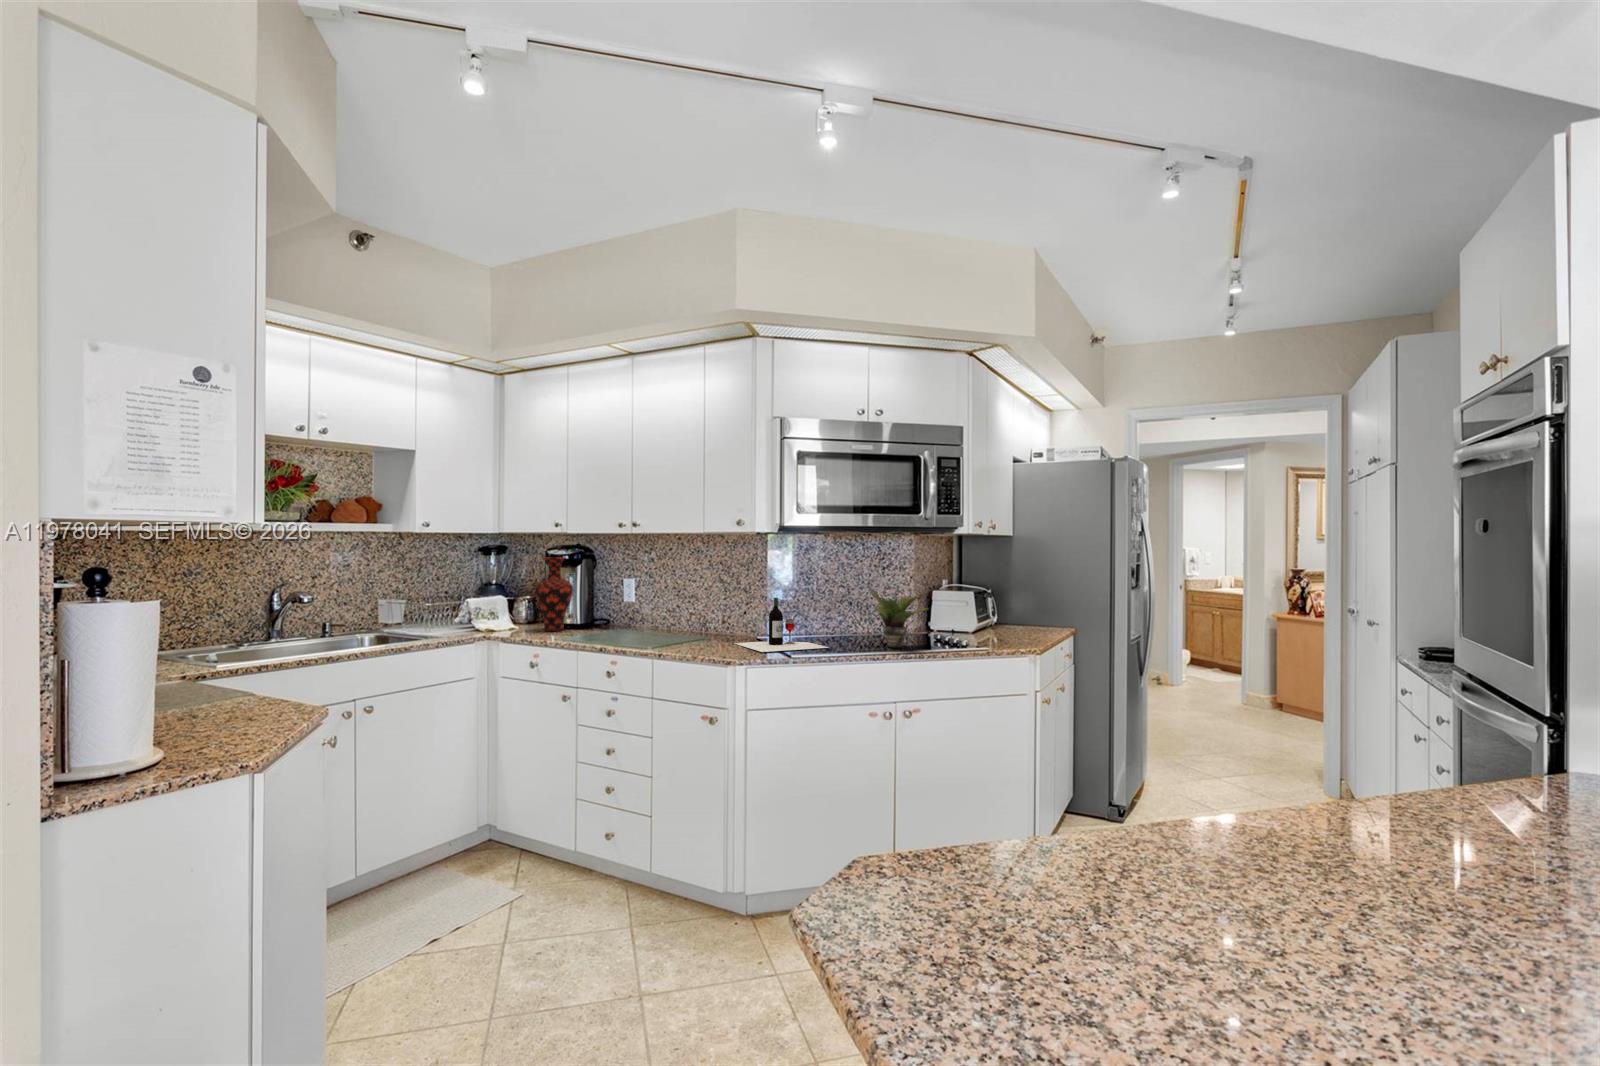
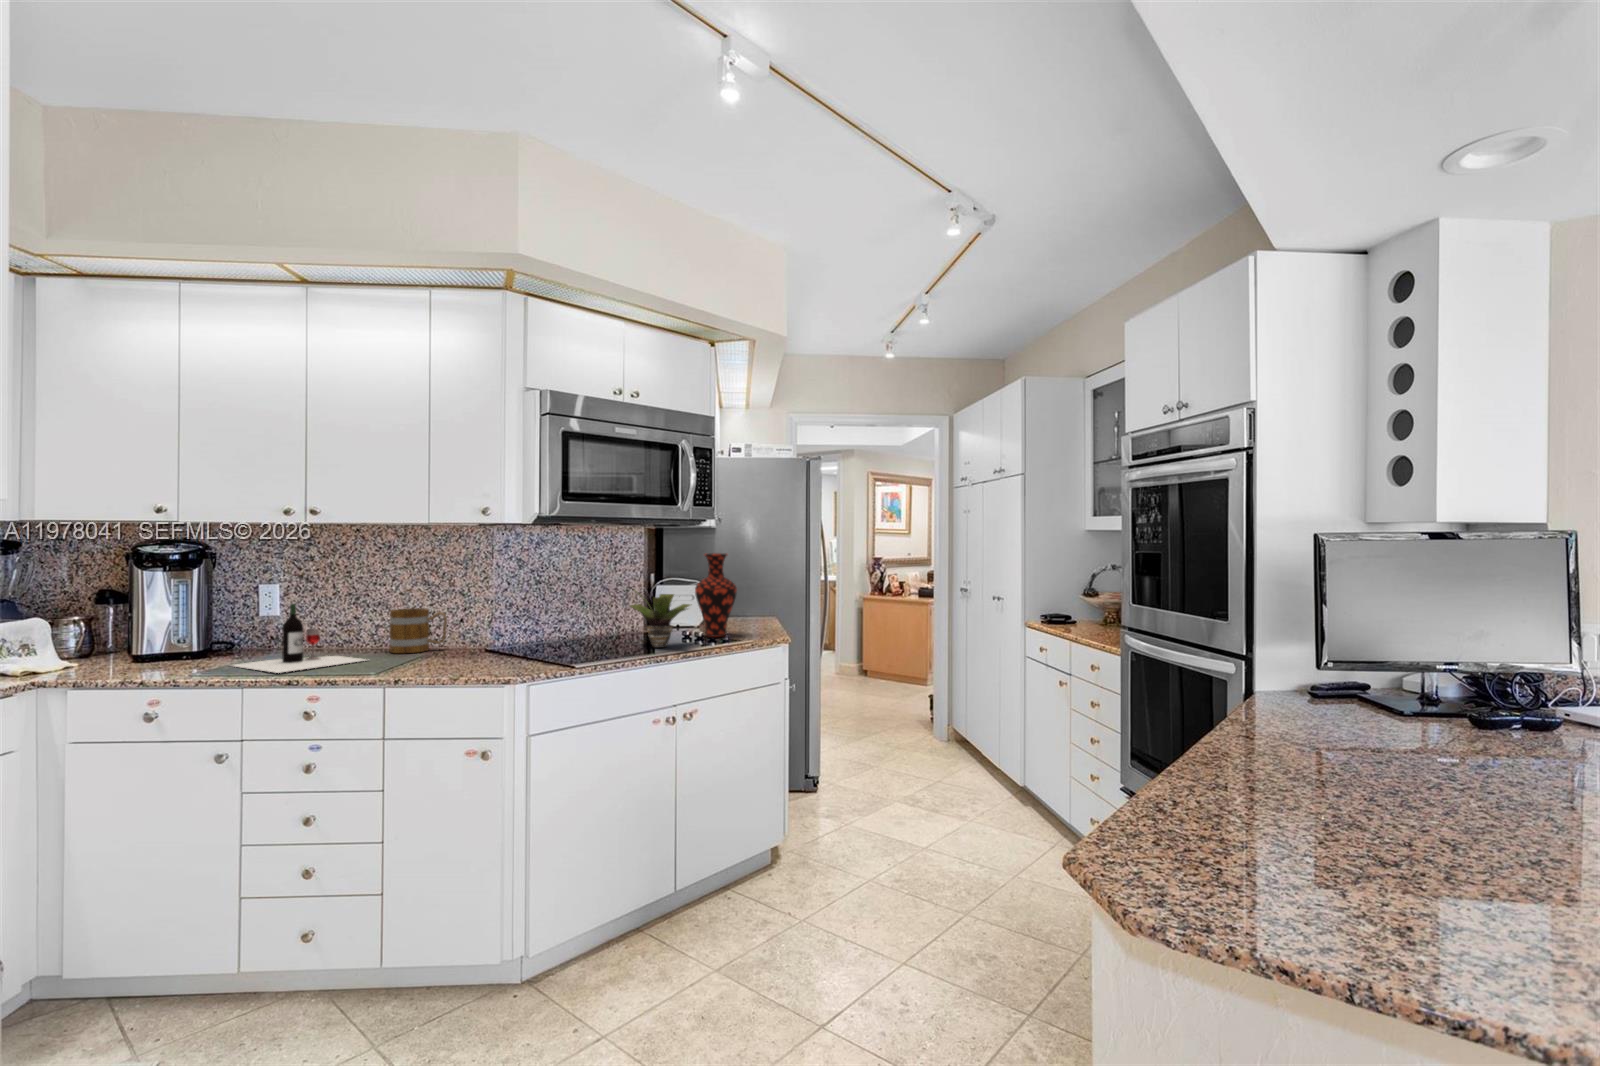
vase: present [535,557,573,631] -> present [695,553,737,637]
wine bottle: present [735,598,828,652] -> present [233,604,365,673]
mug: none [692,601,732,636] -> present [389,608,447,653]

